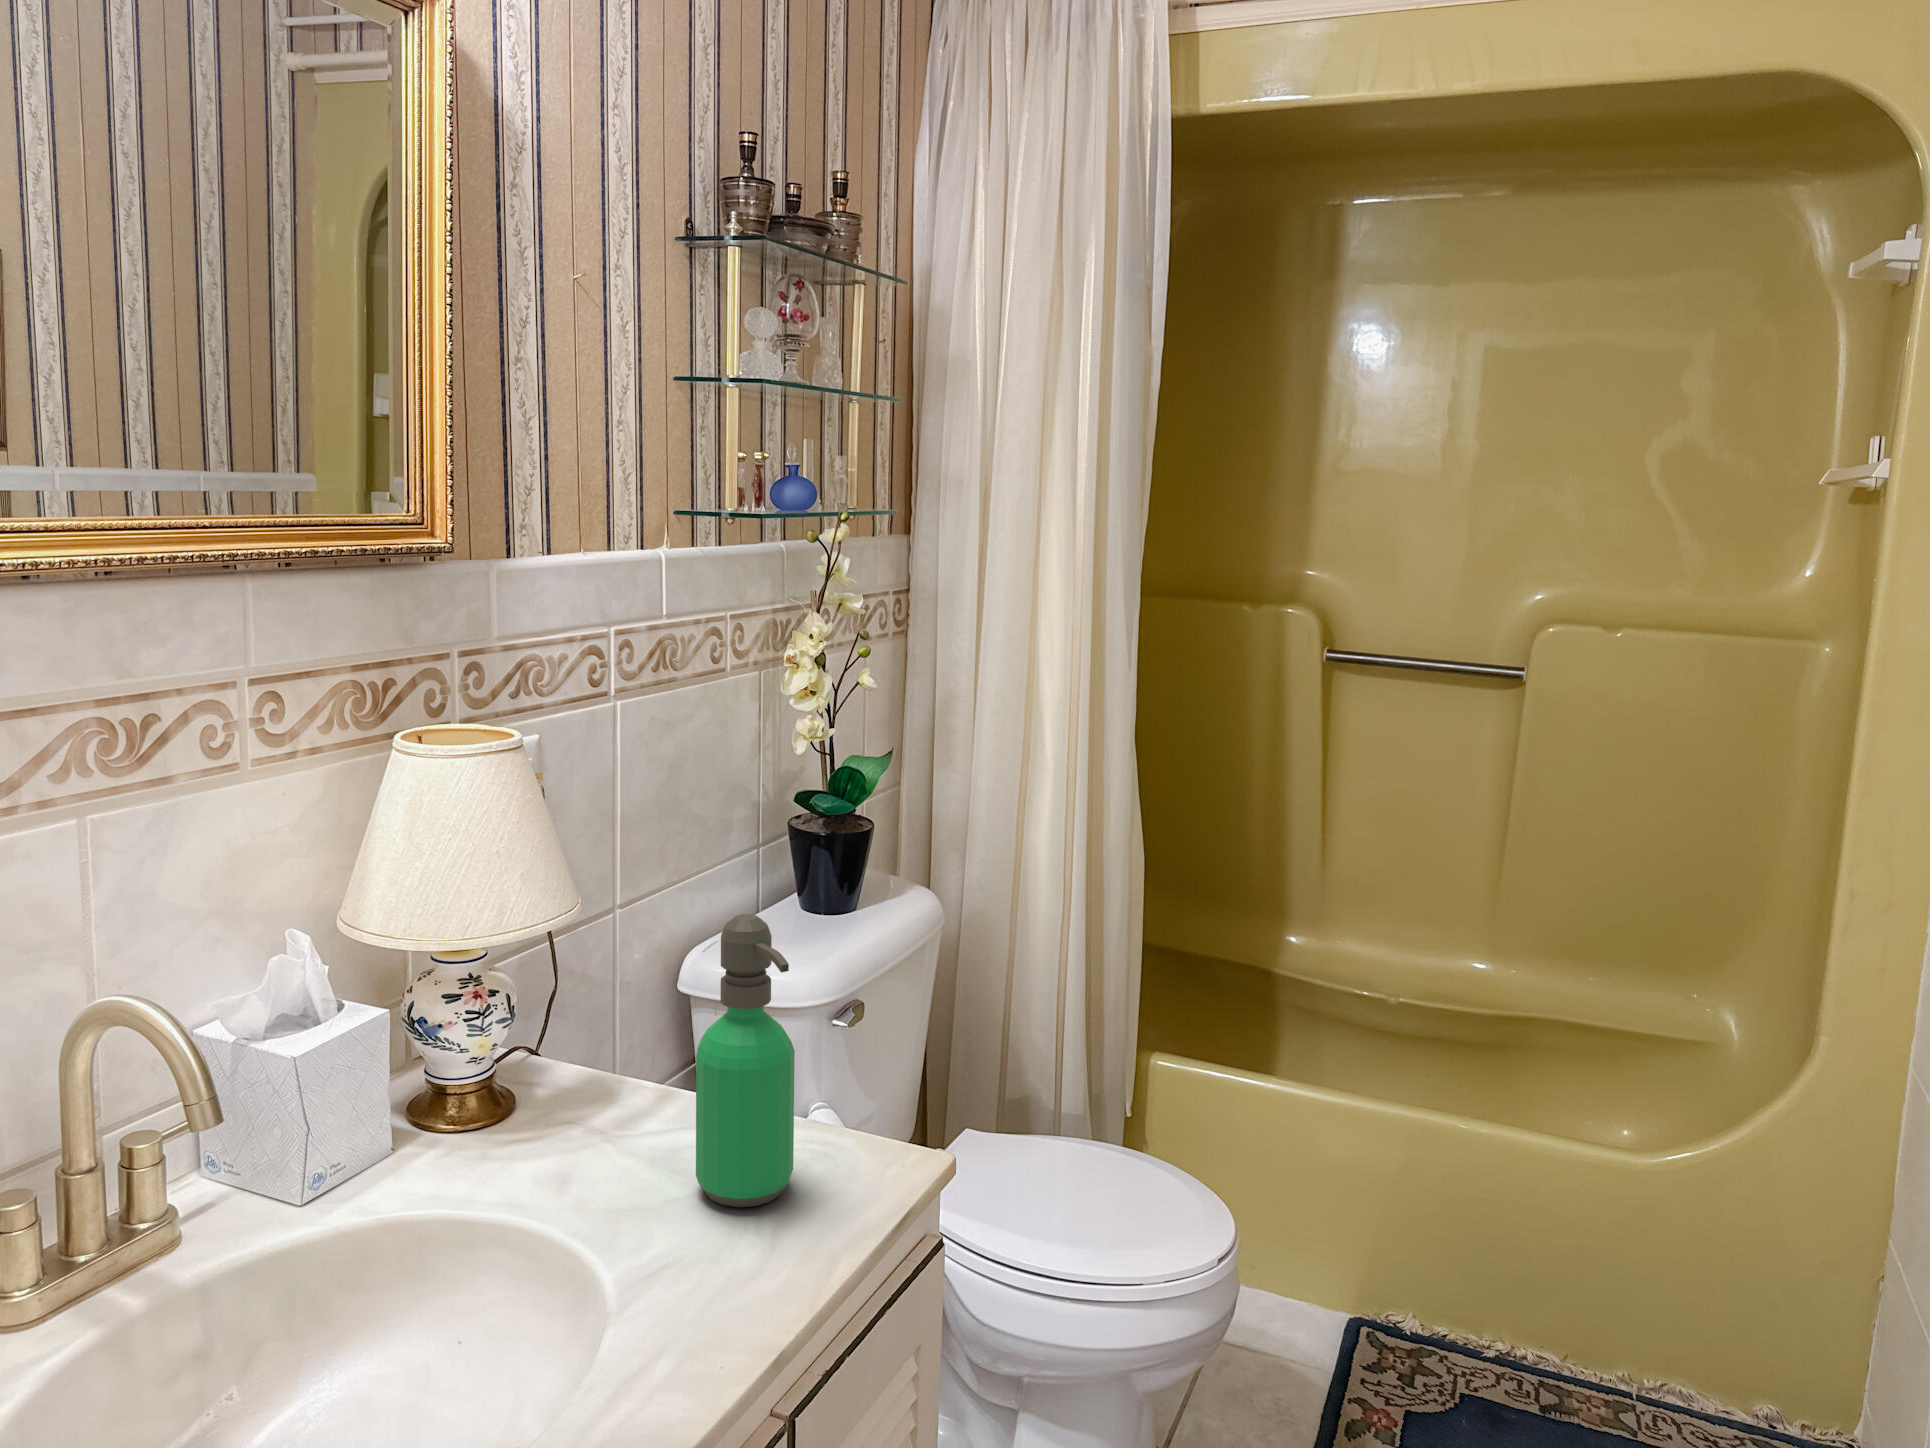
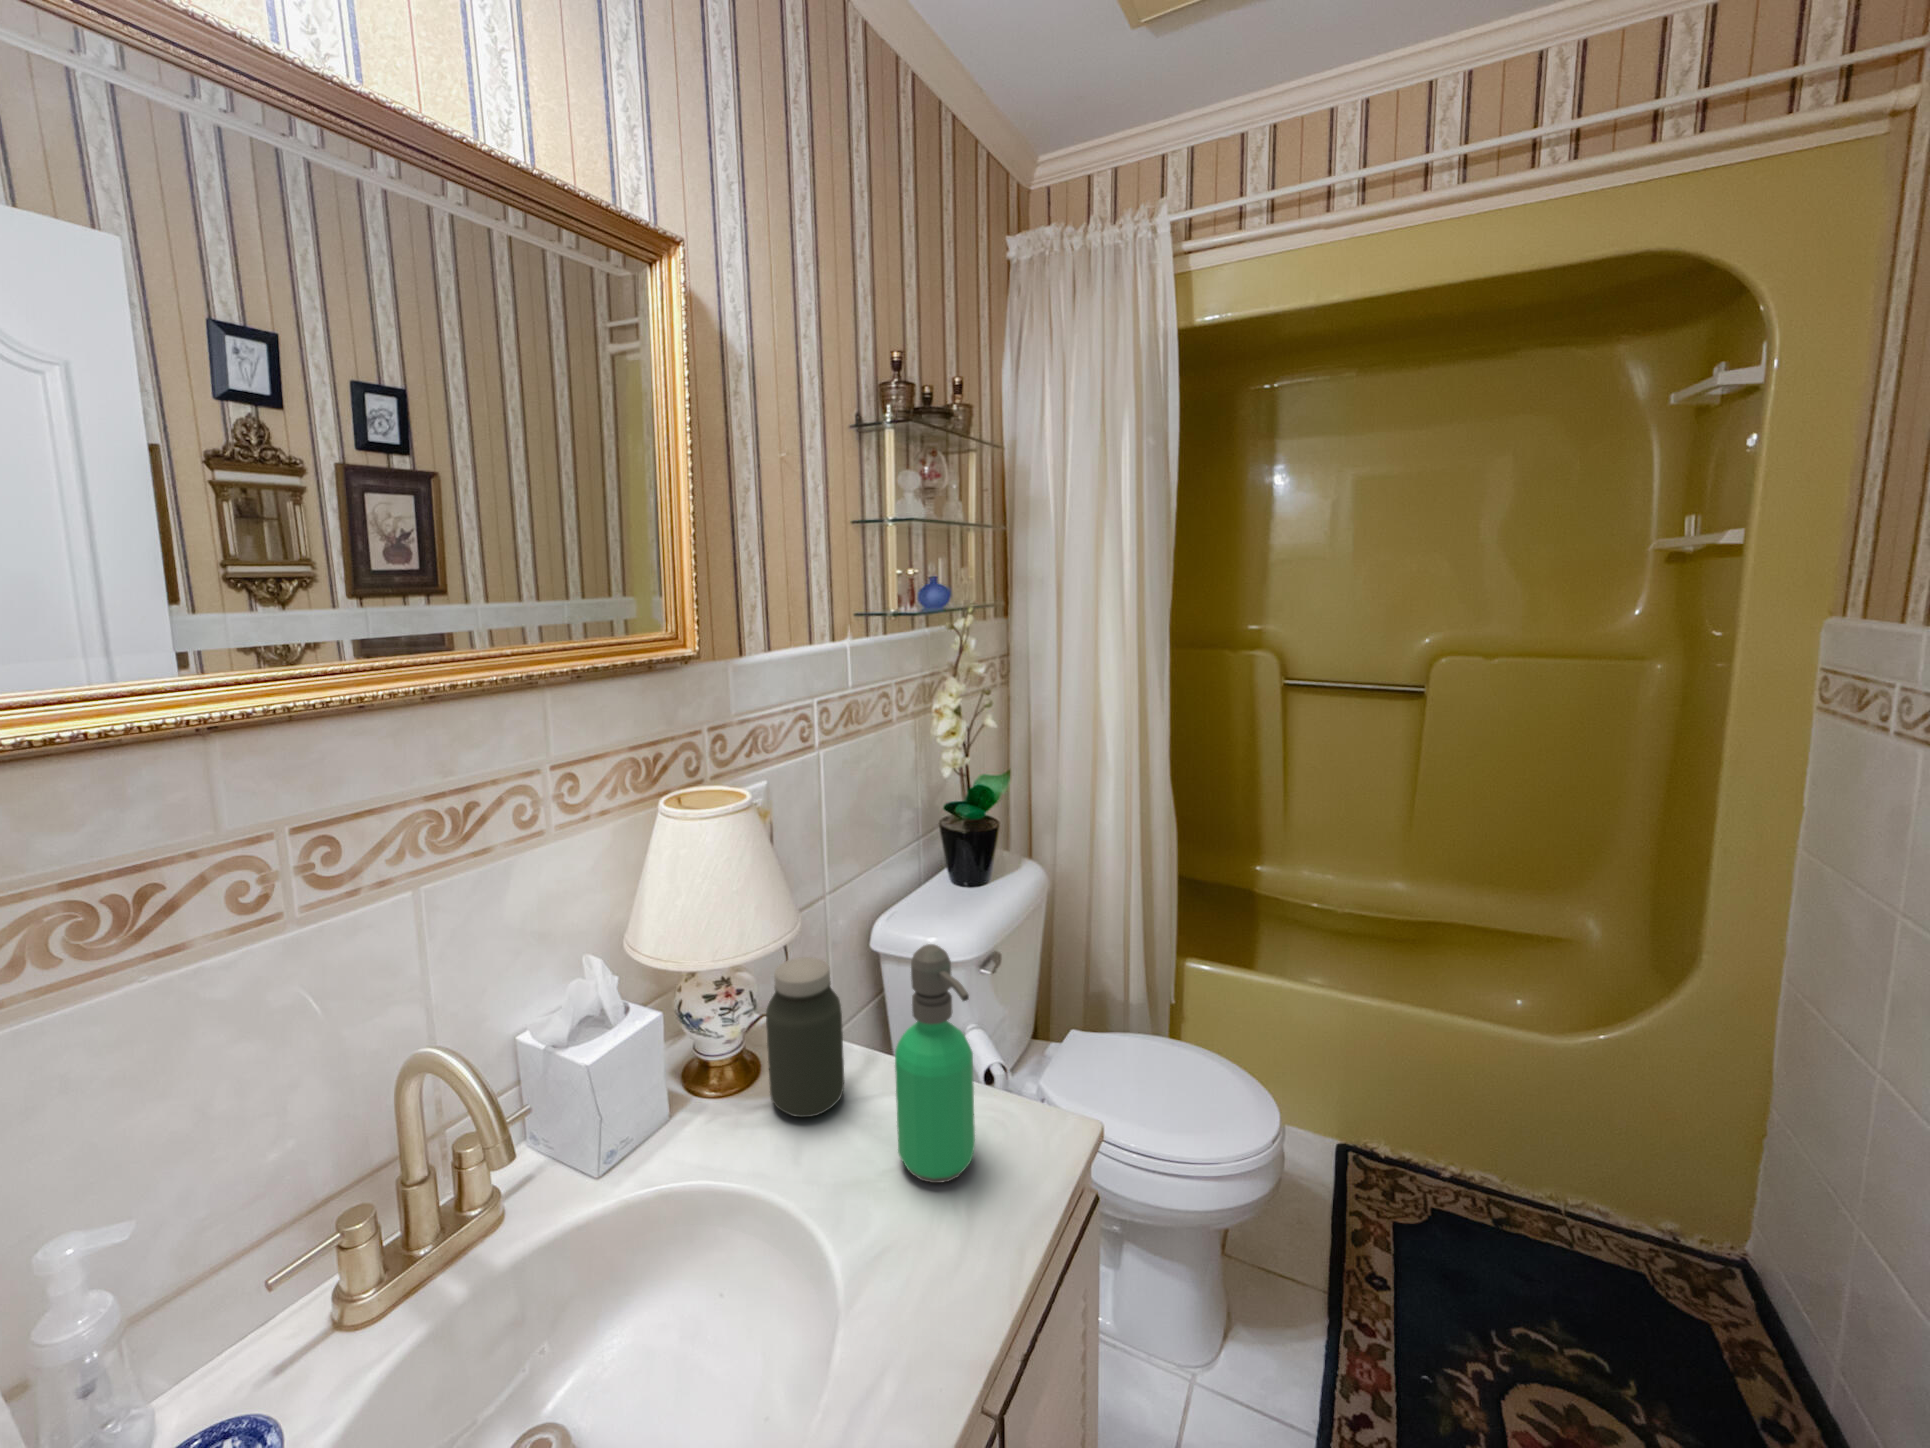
jar: none [530,950,630,1149] -> present [766,957,844,1117]

